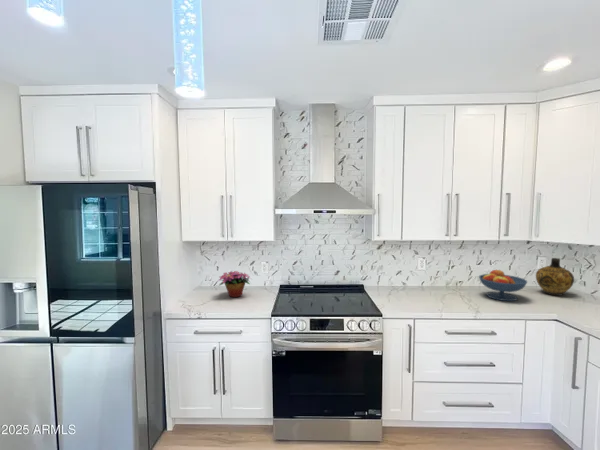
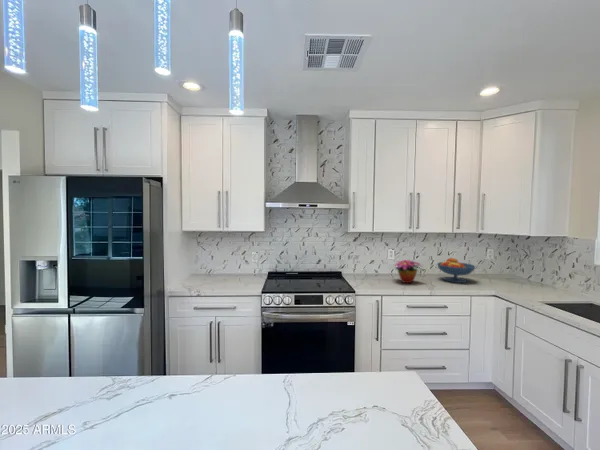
ceramic jug: present [536,258,574,296] -> none [484,248,514,279]
flower arrangement: present [219,271,249,297] -> present [395,260,420,283]

